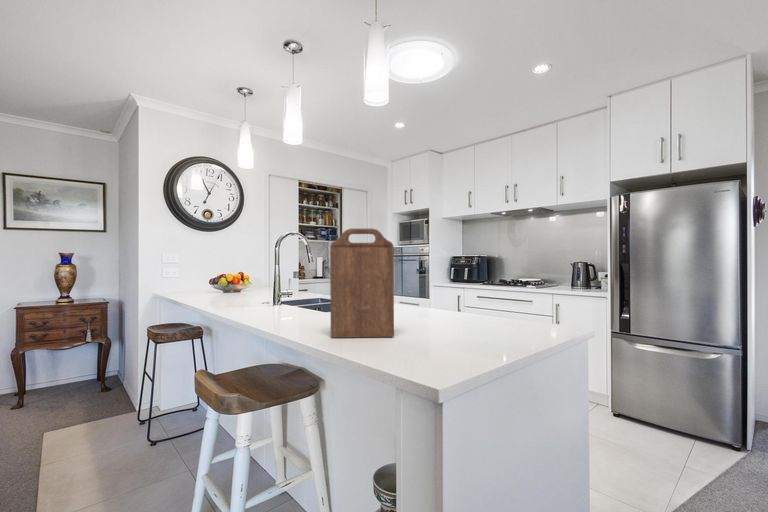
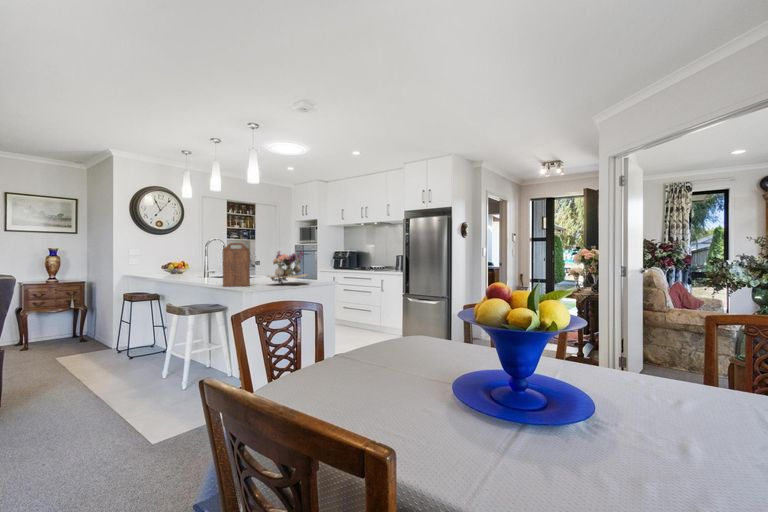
flower arrangement: none [426,246,531,330] -> present [268,250,308,283]

